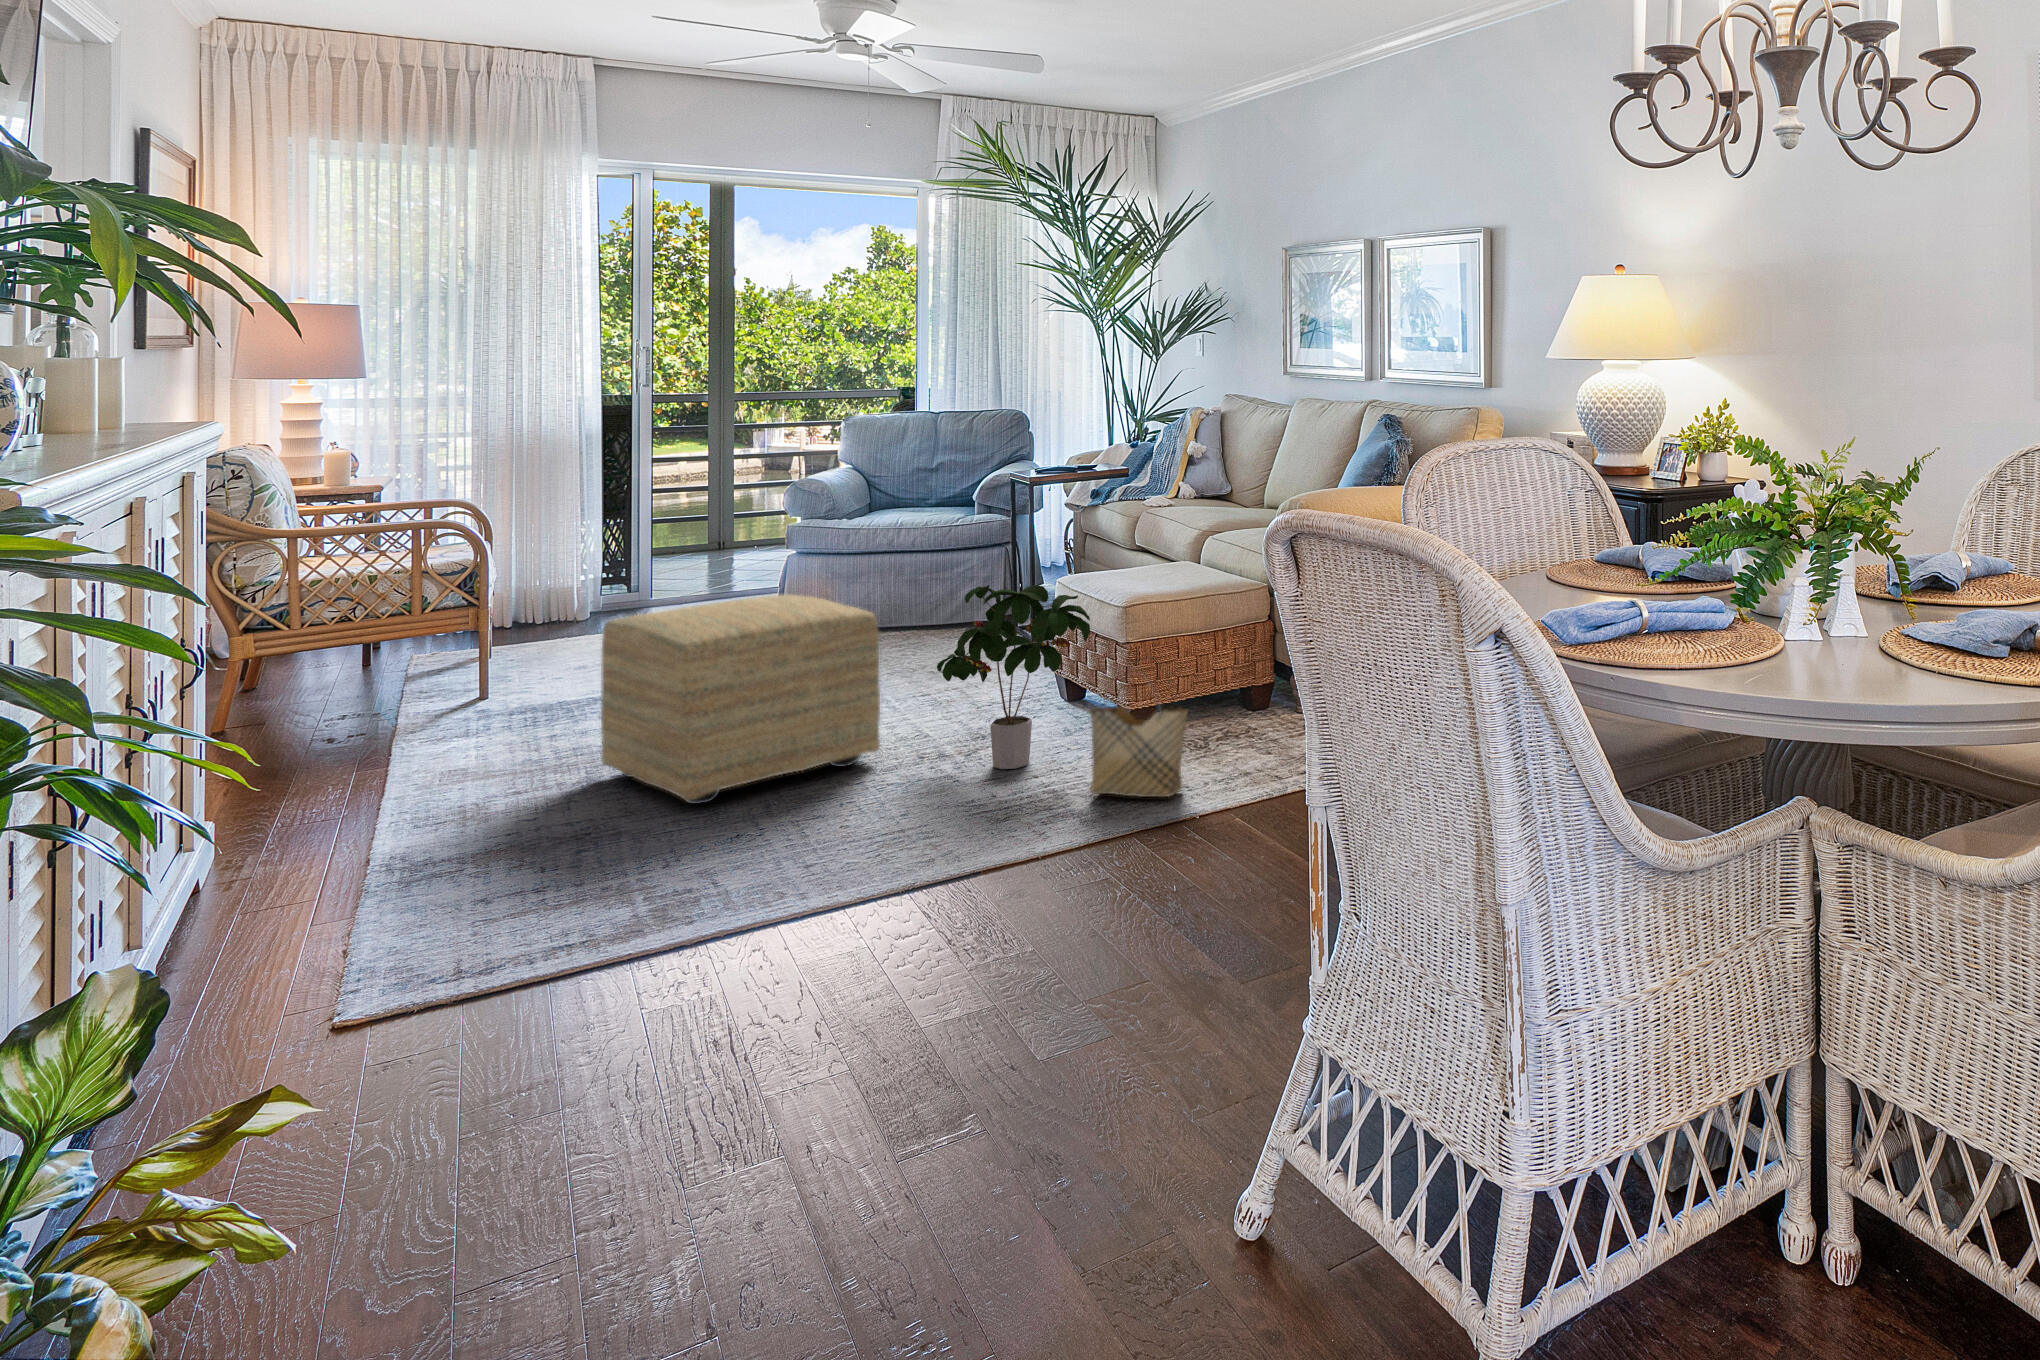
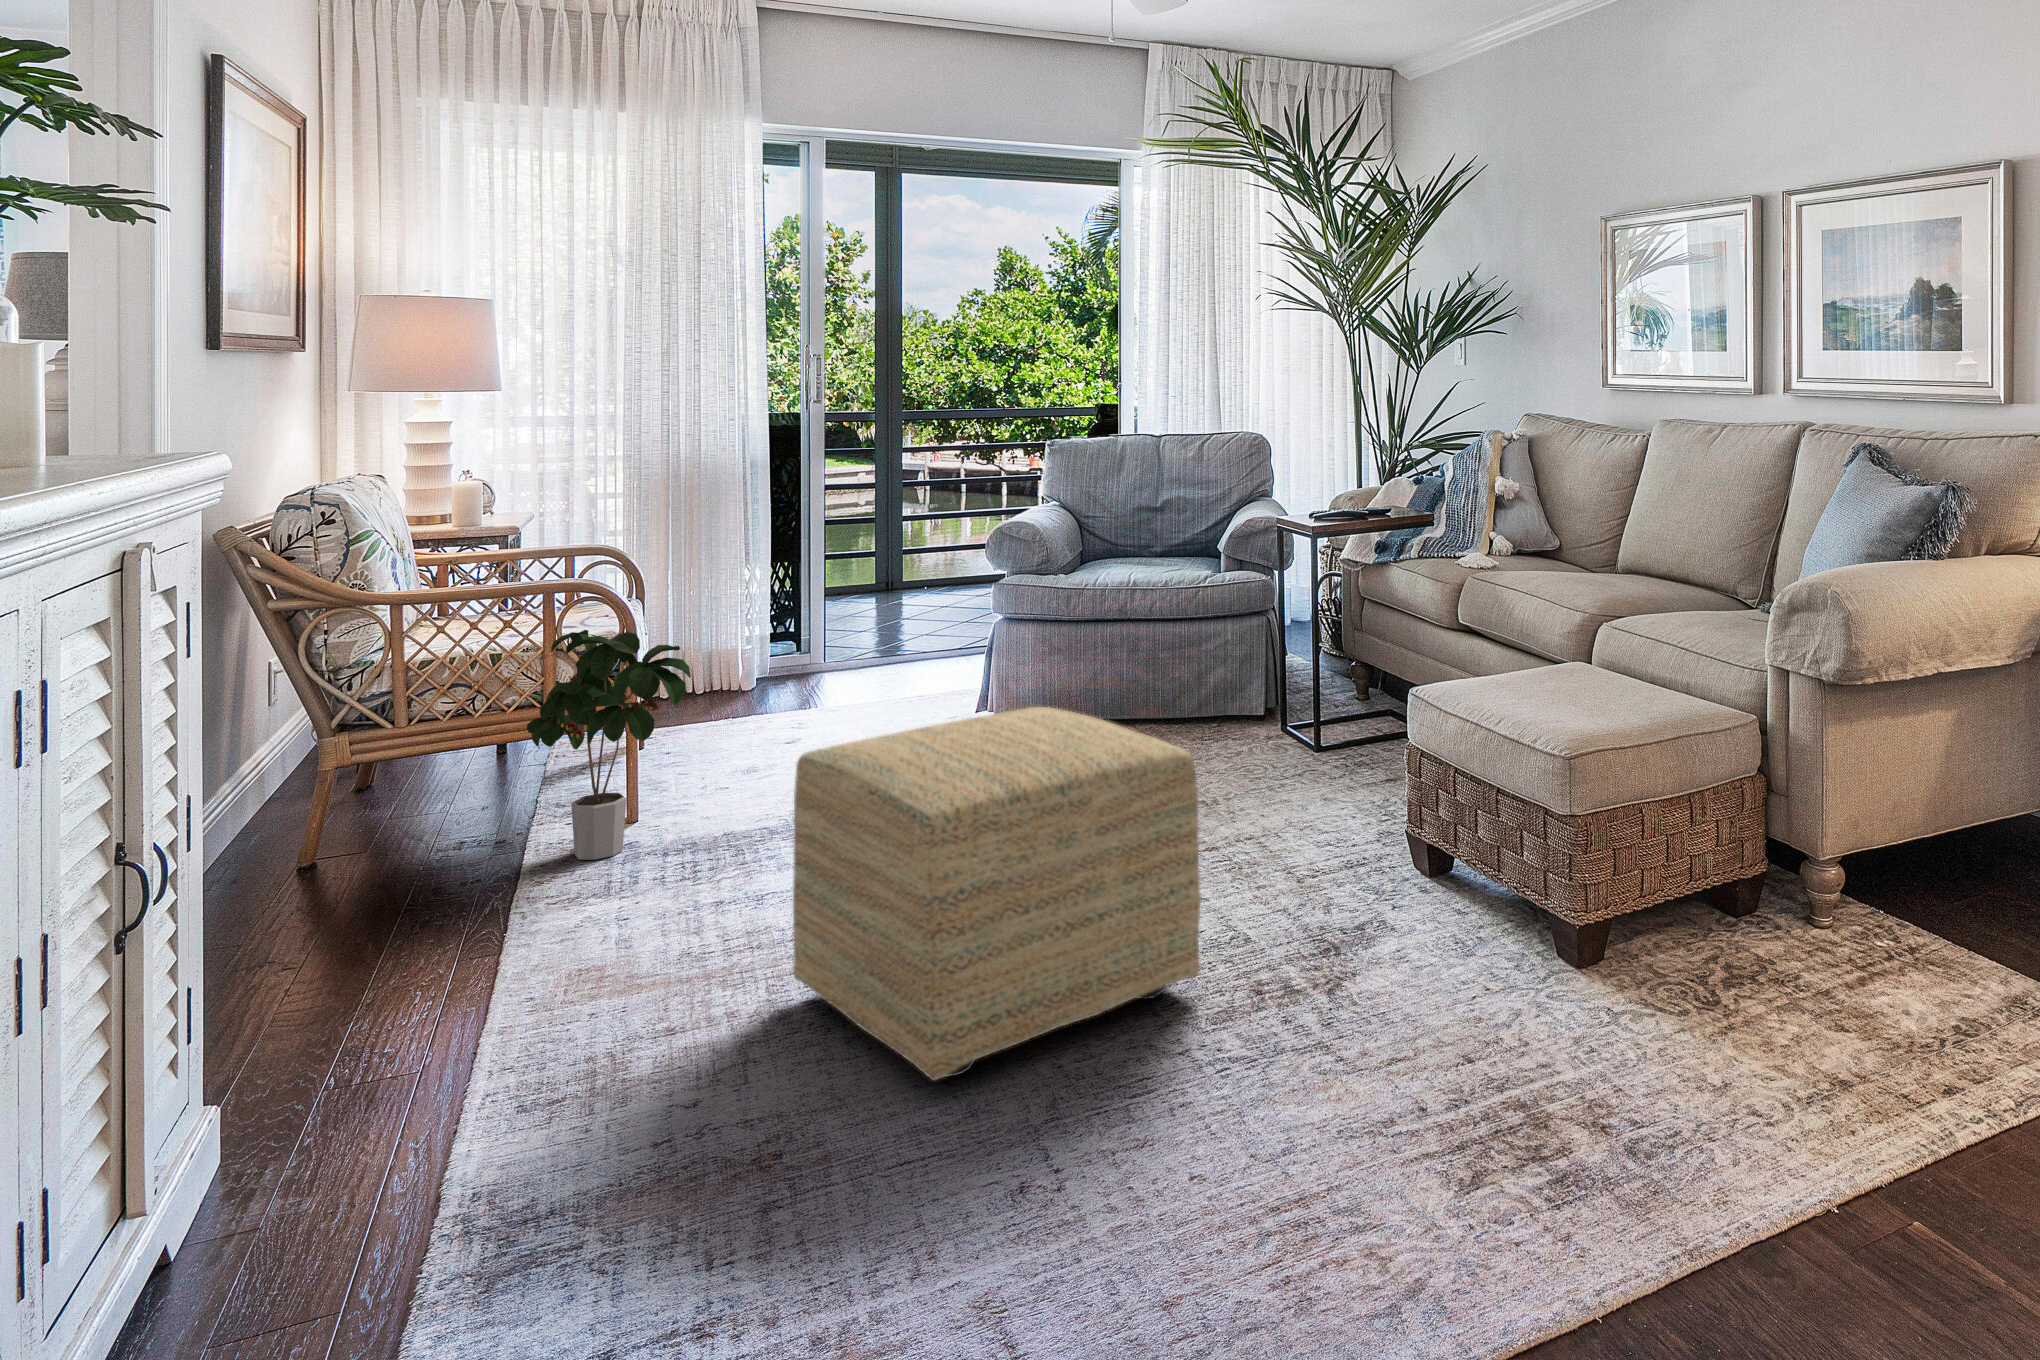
potted plant: present [937,585,1090,769] -> present [527,630,691,860]
woven basket: present [1090,667,1188,797] -> none [1581,857,1759,1126]

